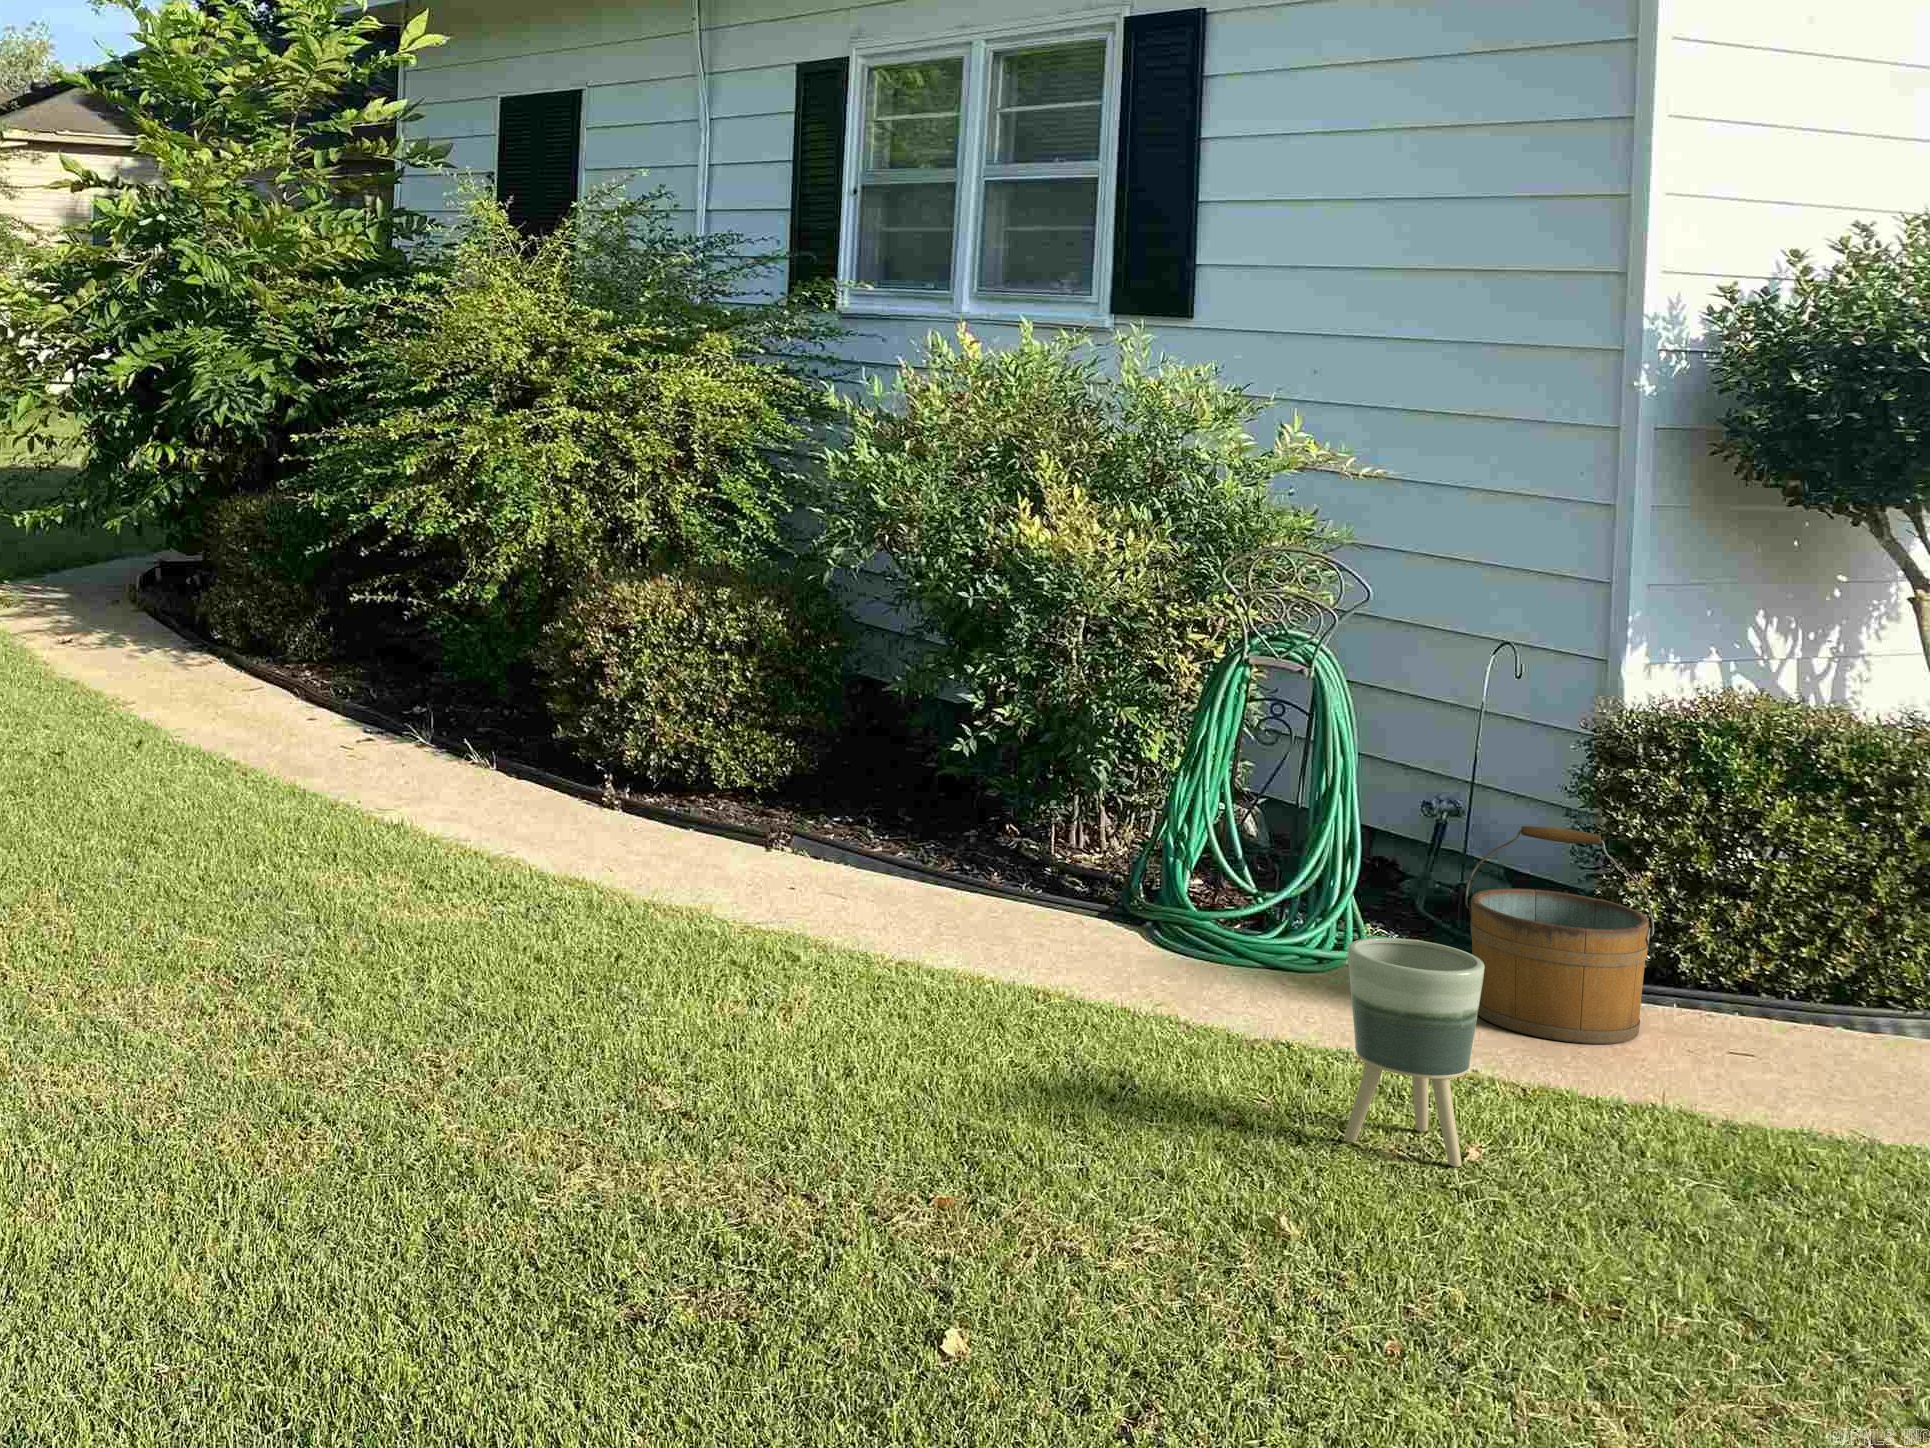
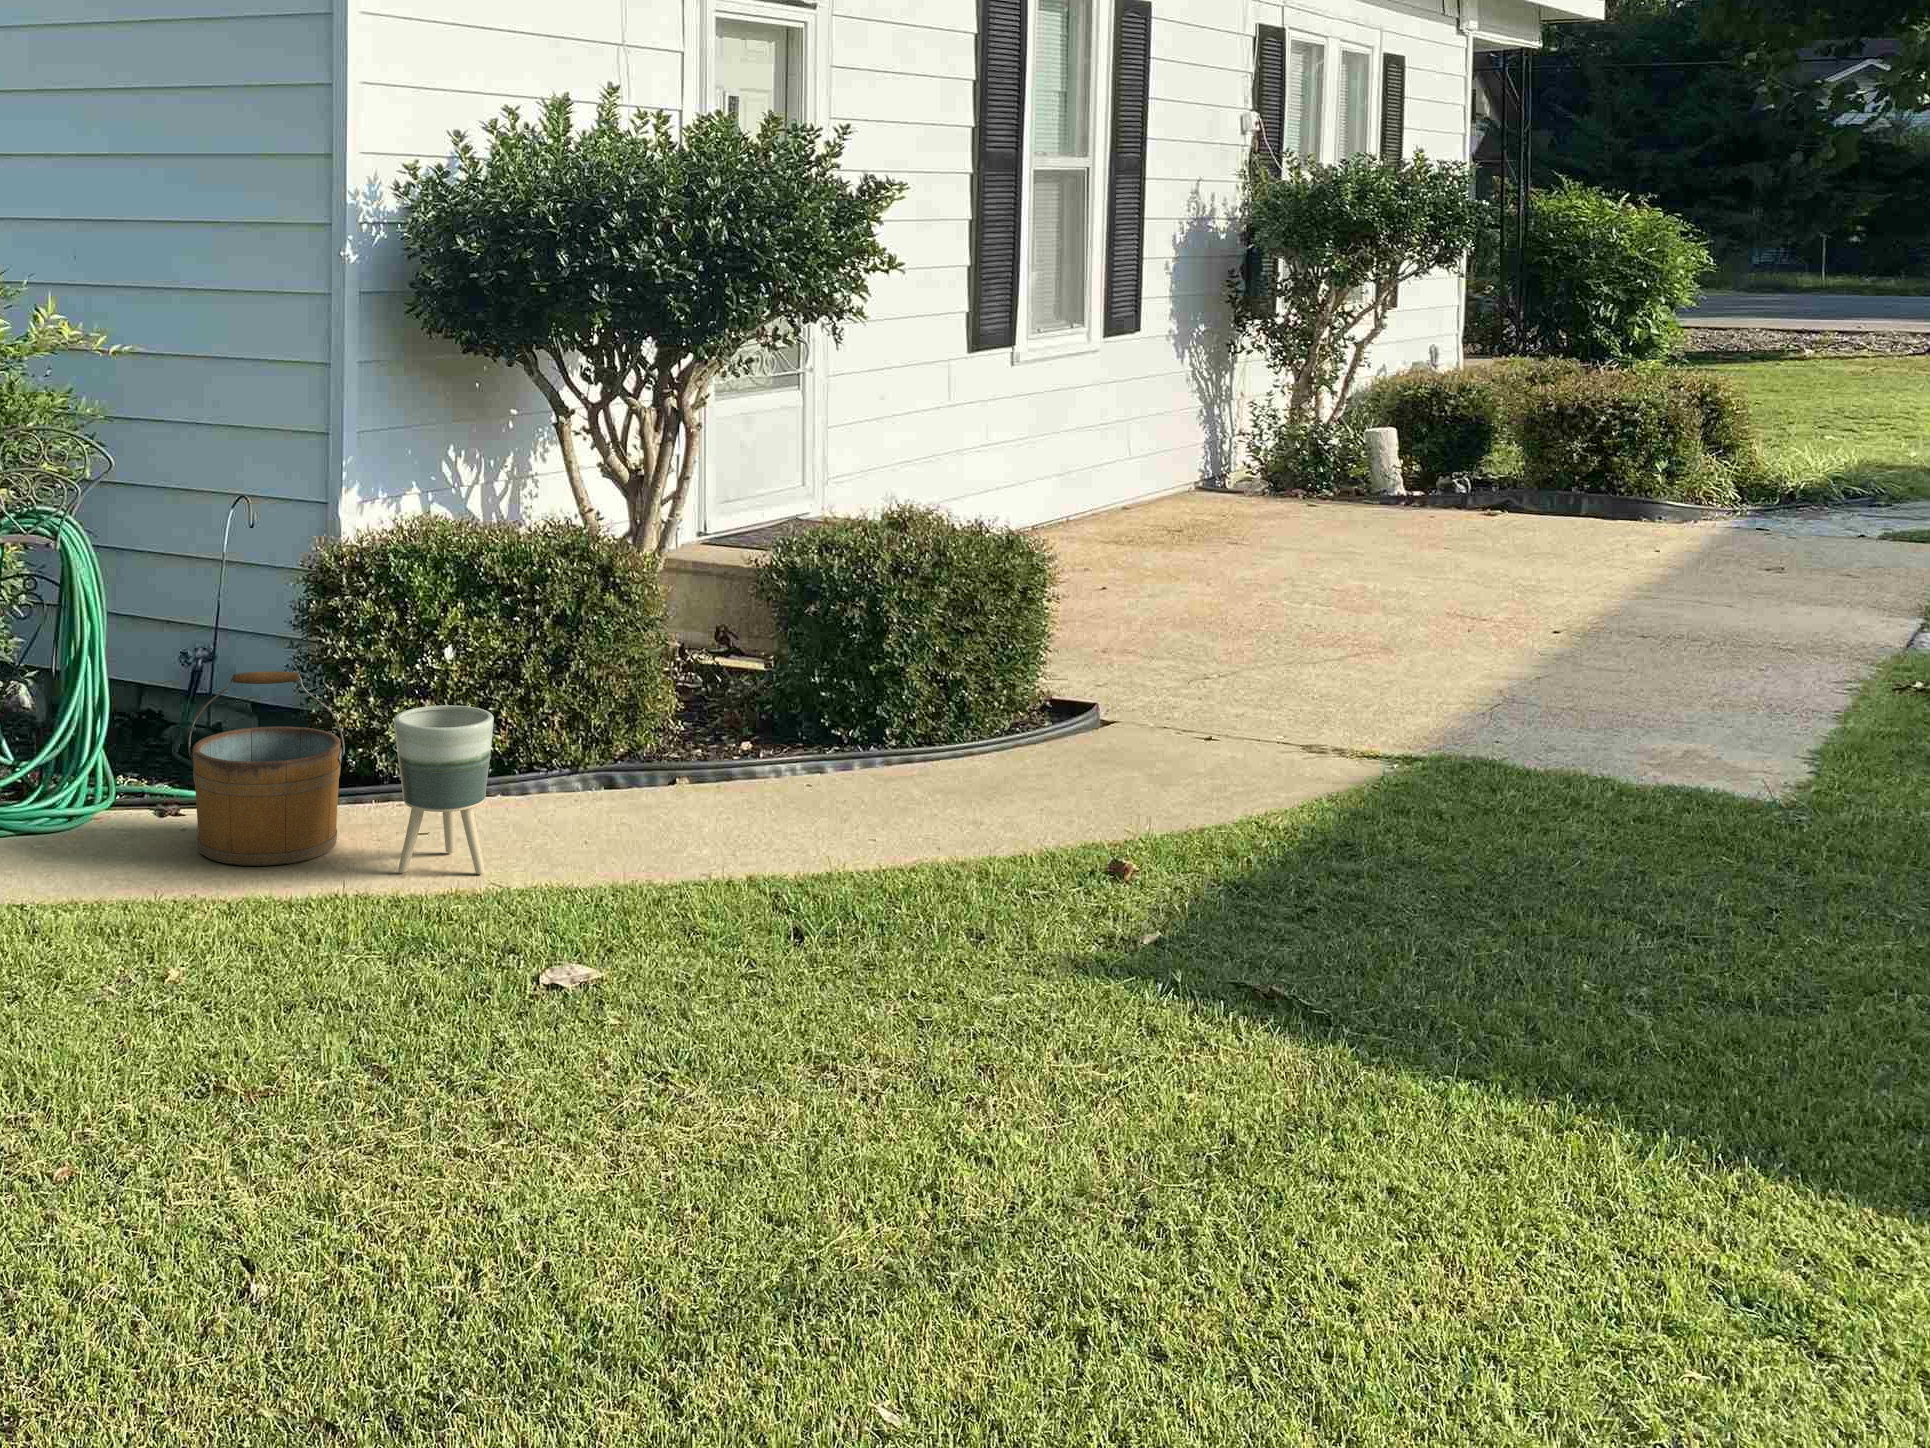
planter: present [1344,938,1485,1167] -> present [394,705,494,874]

